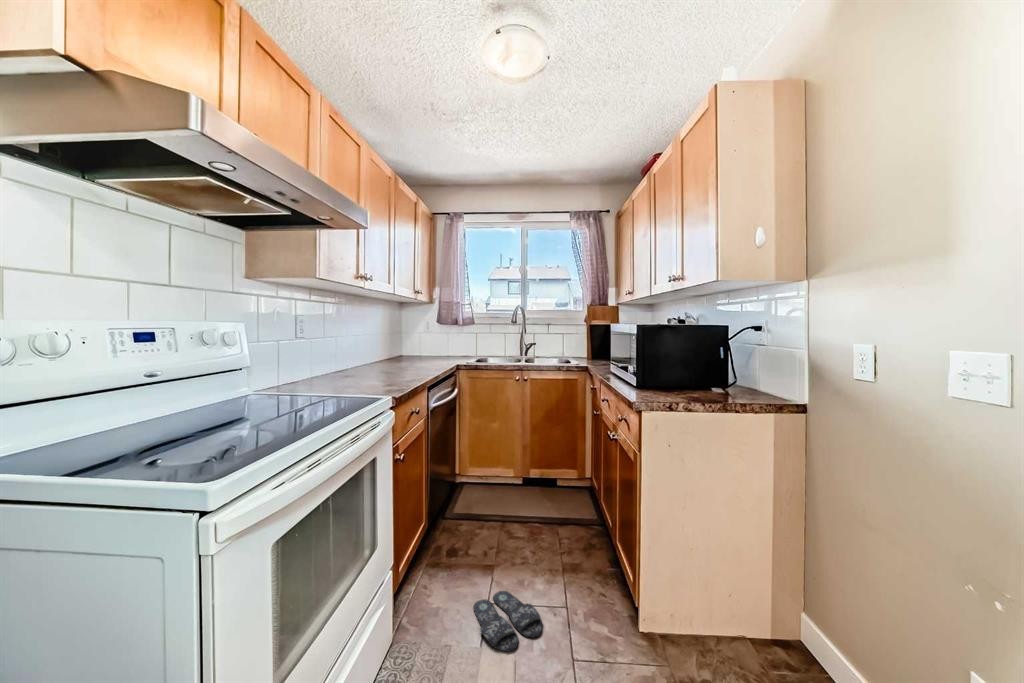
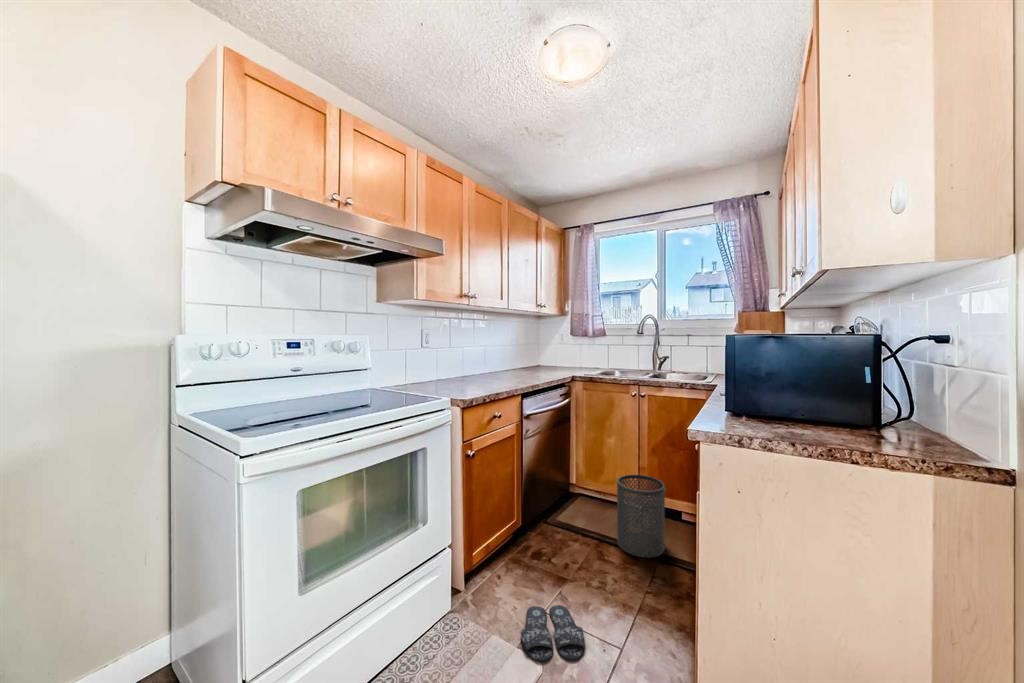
trash can: none [515,452,558,525] -> present [617,475,666,558]

